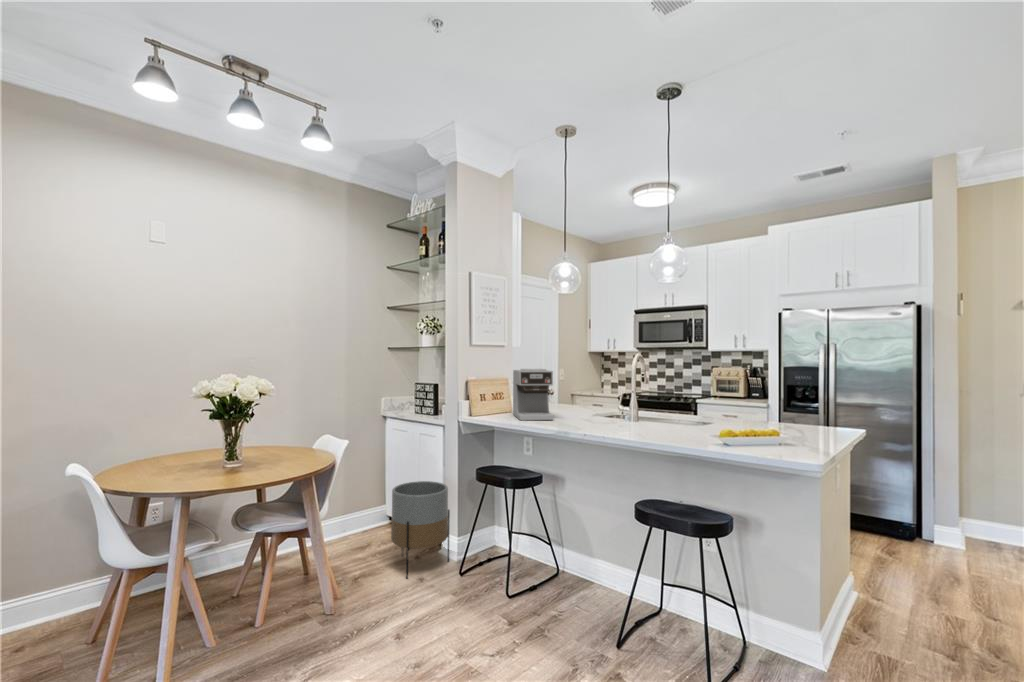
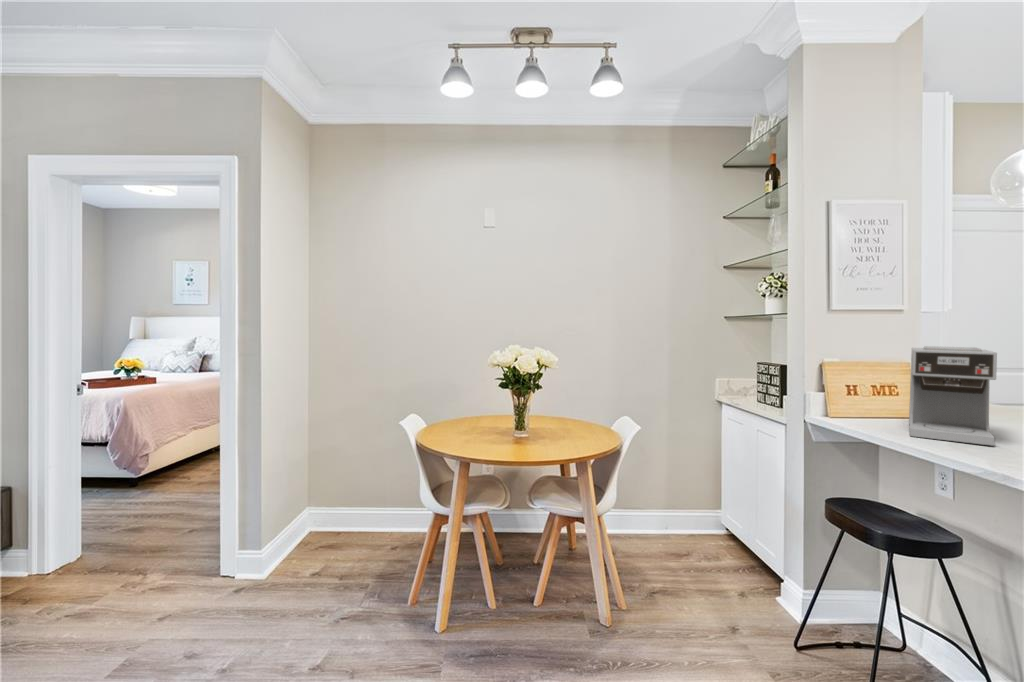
planter: present [391,481,450,578] -> none [700,493,788,620]

